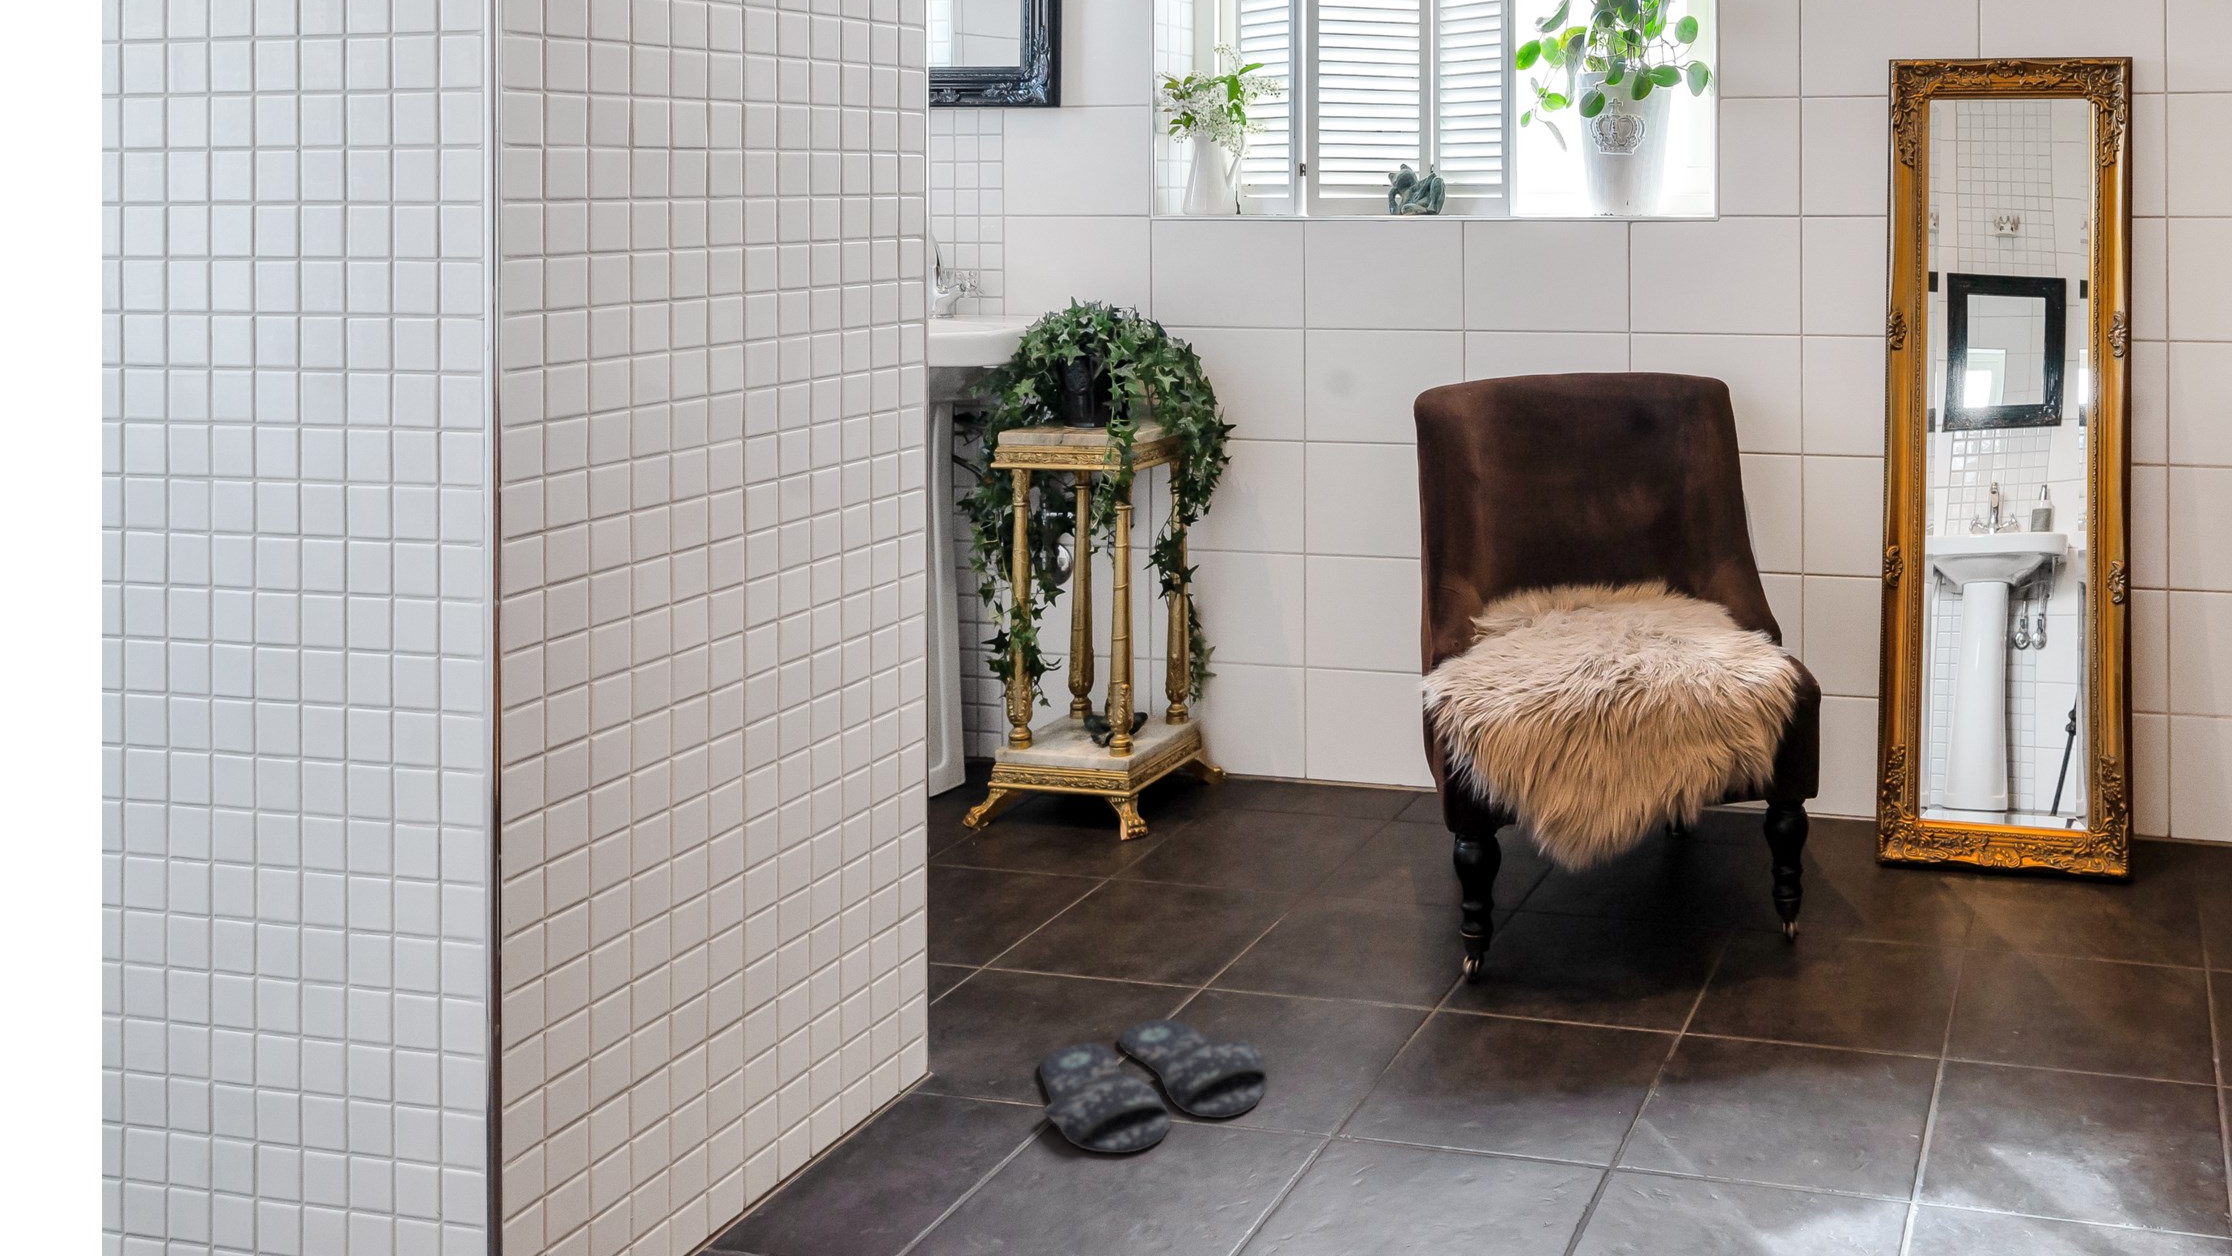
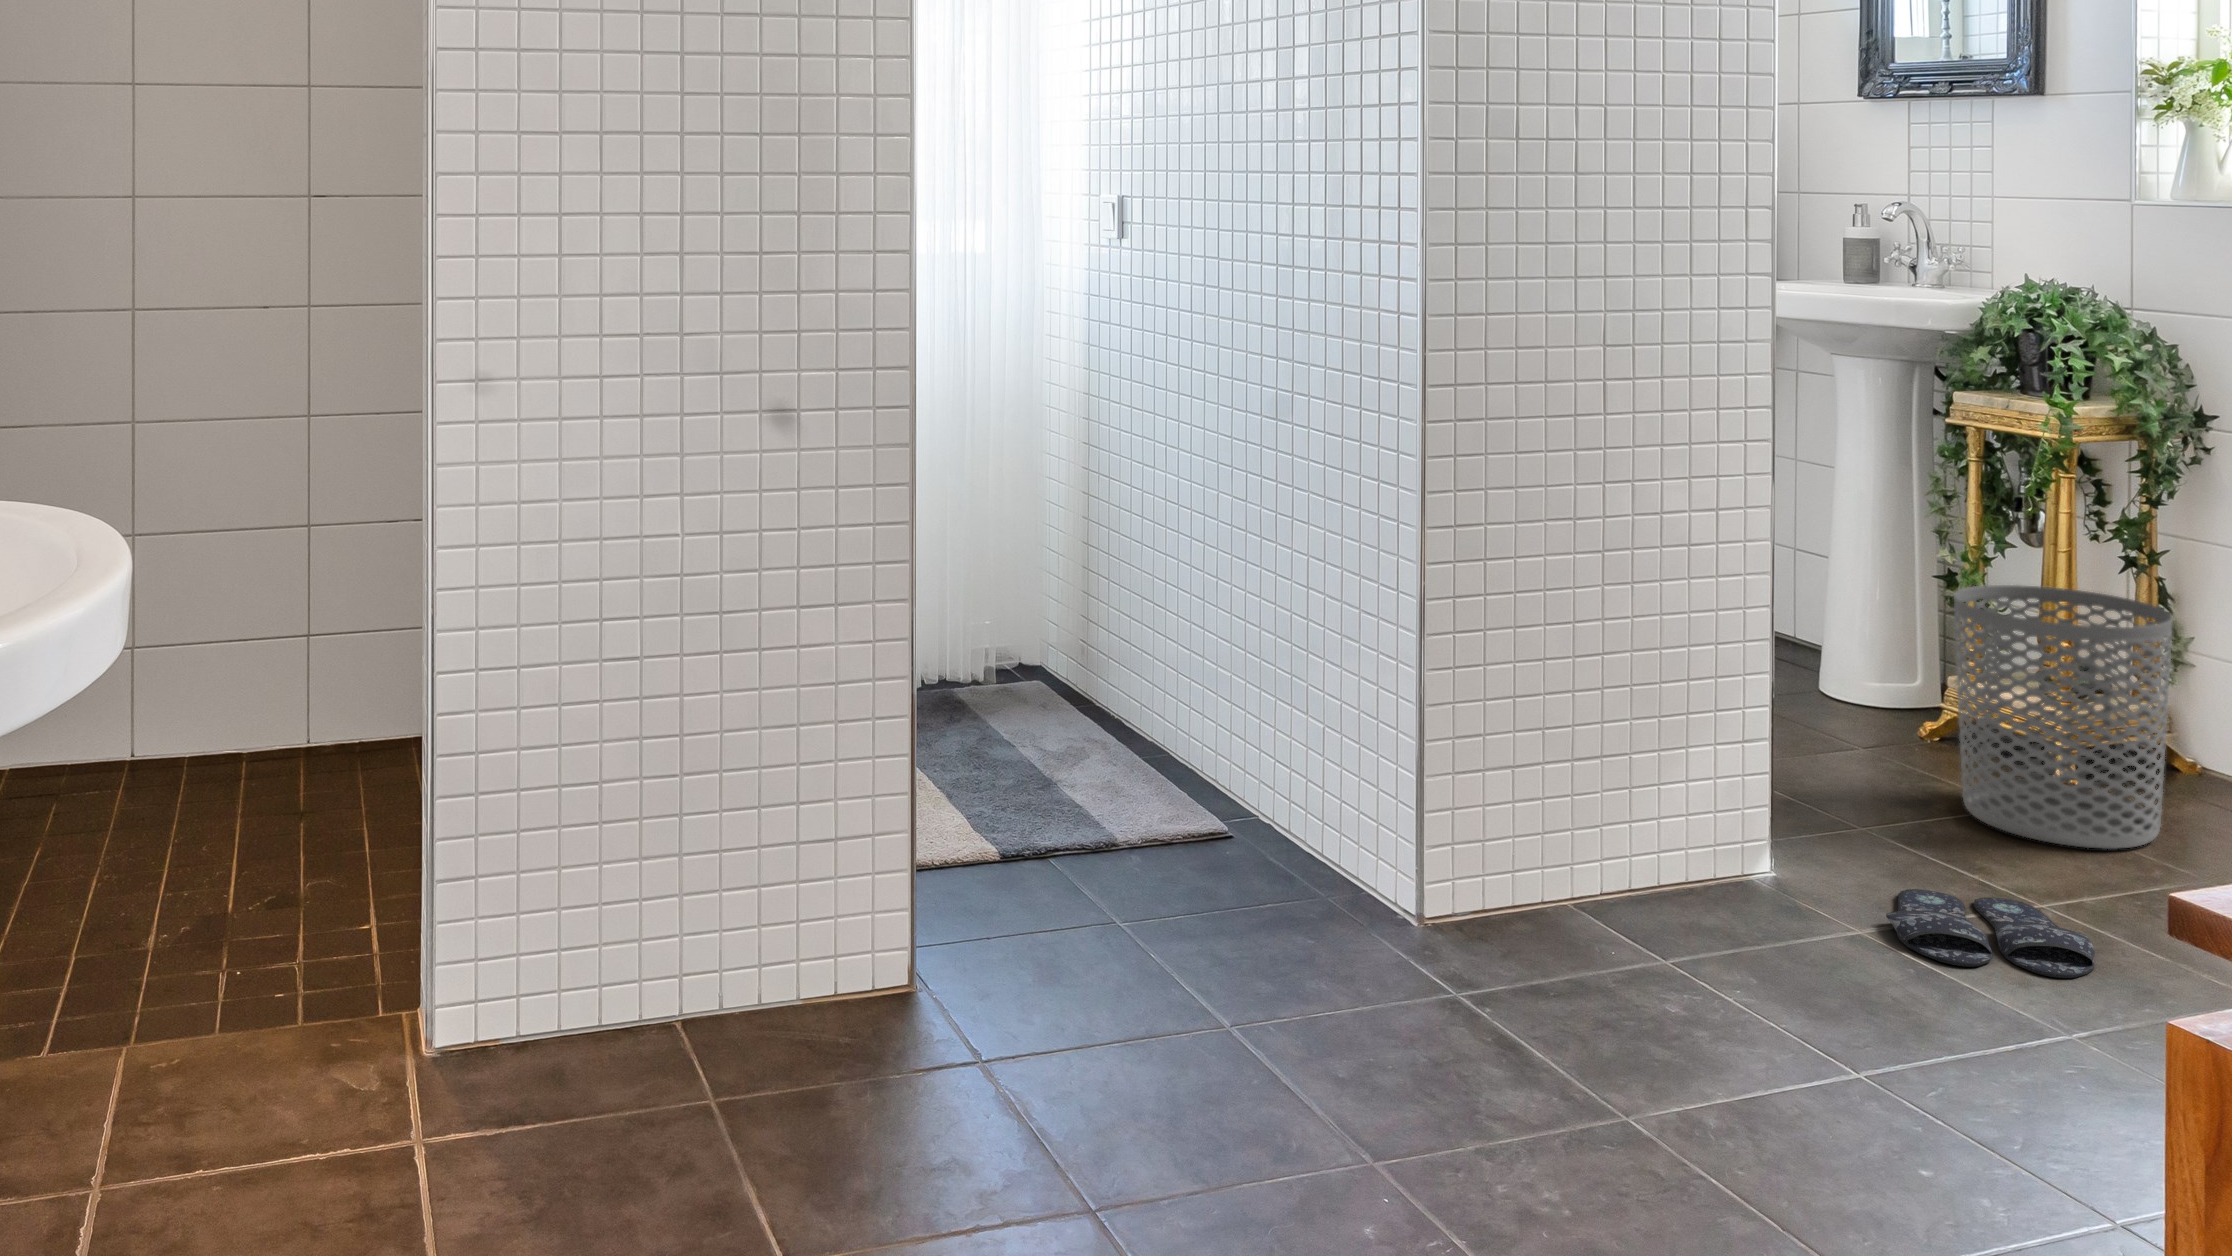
waste bin: none [1037,630,1248,924] -> present [1954,585,2173,849]

